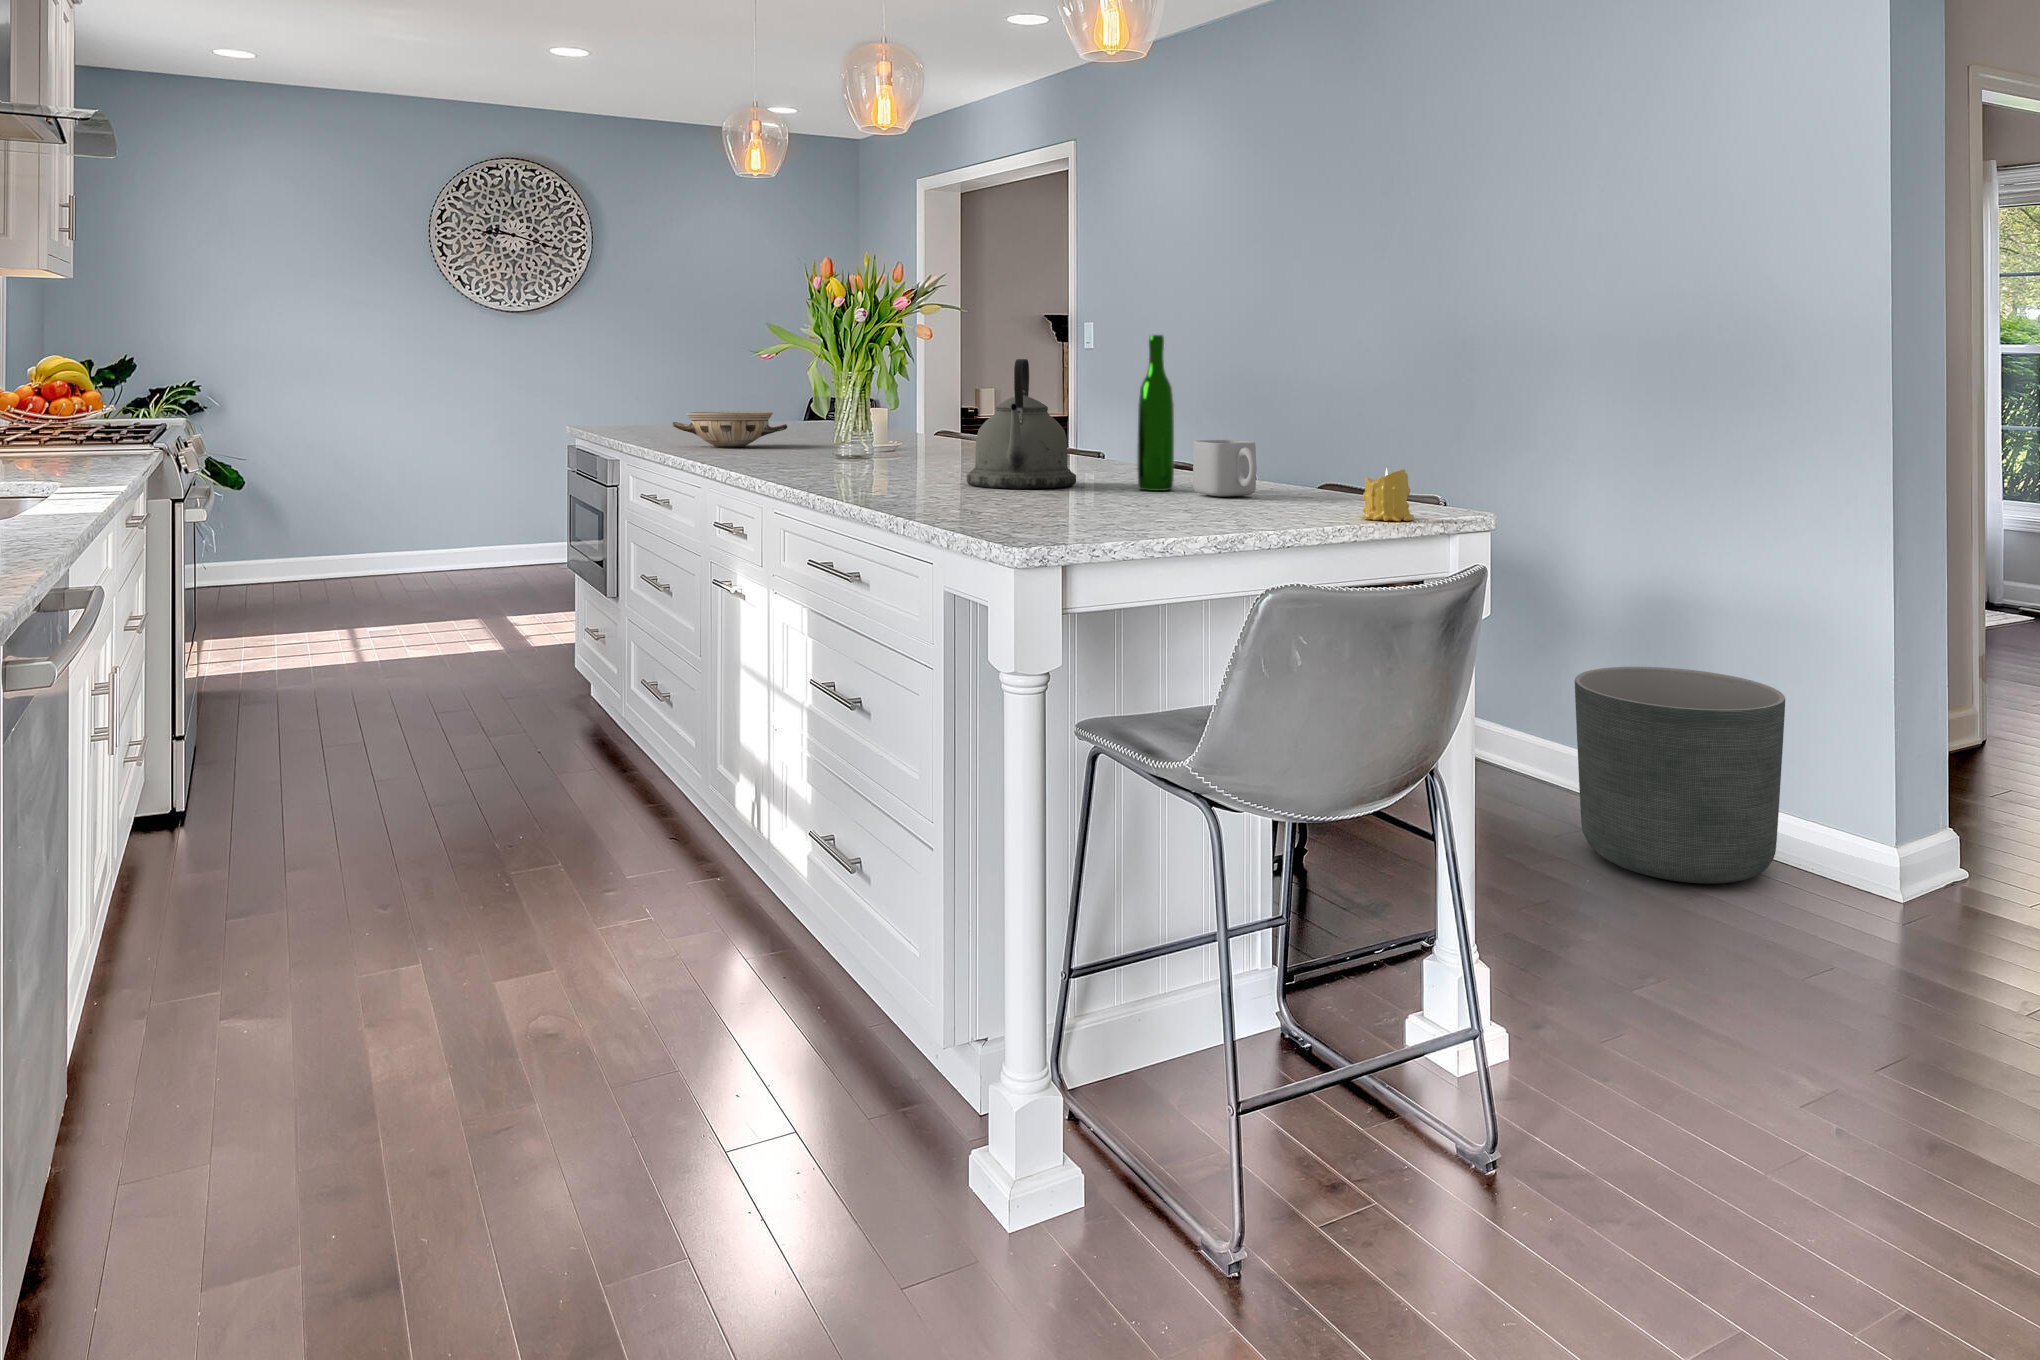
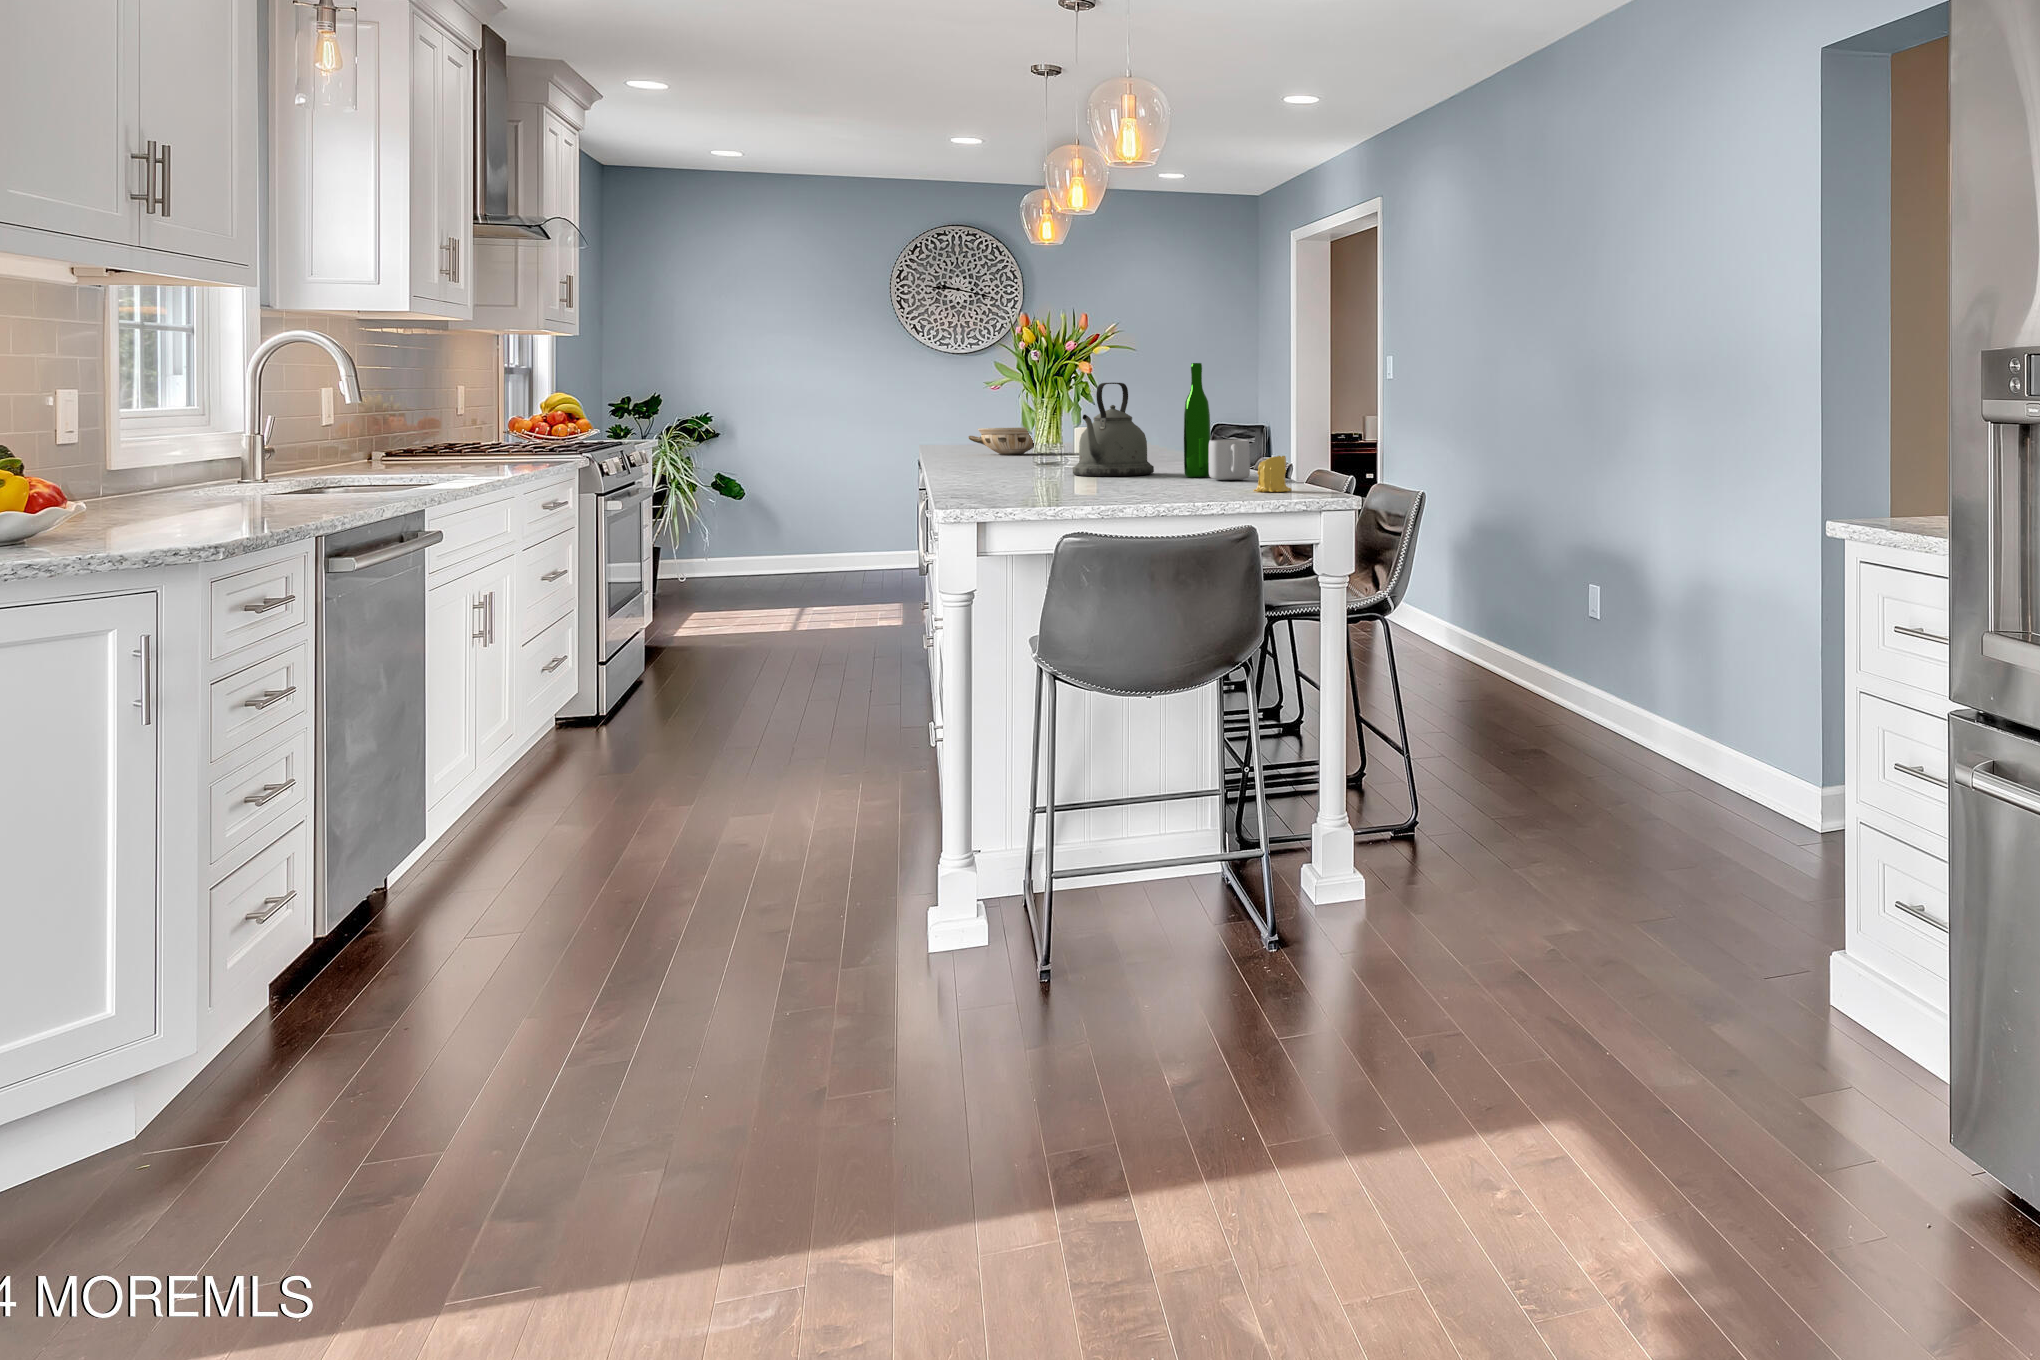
planter: present [1575,667,1785,884] -> none [1593,626,1753,794]

